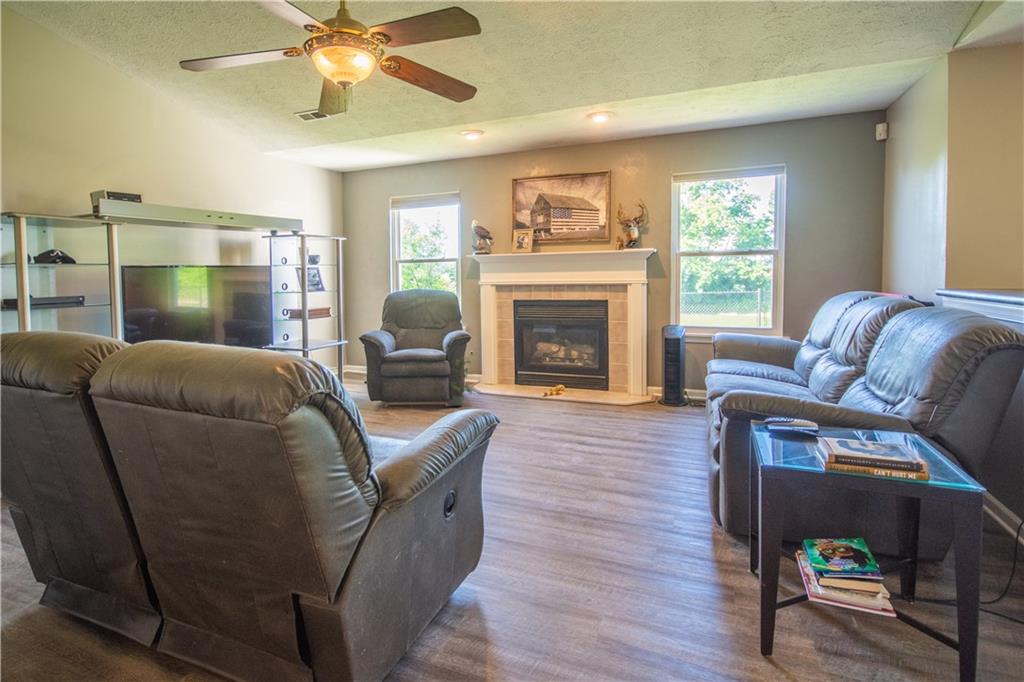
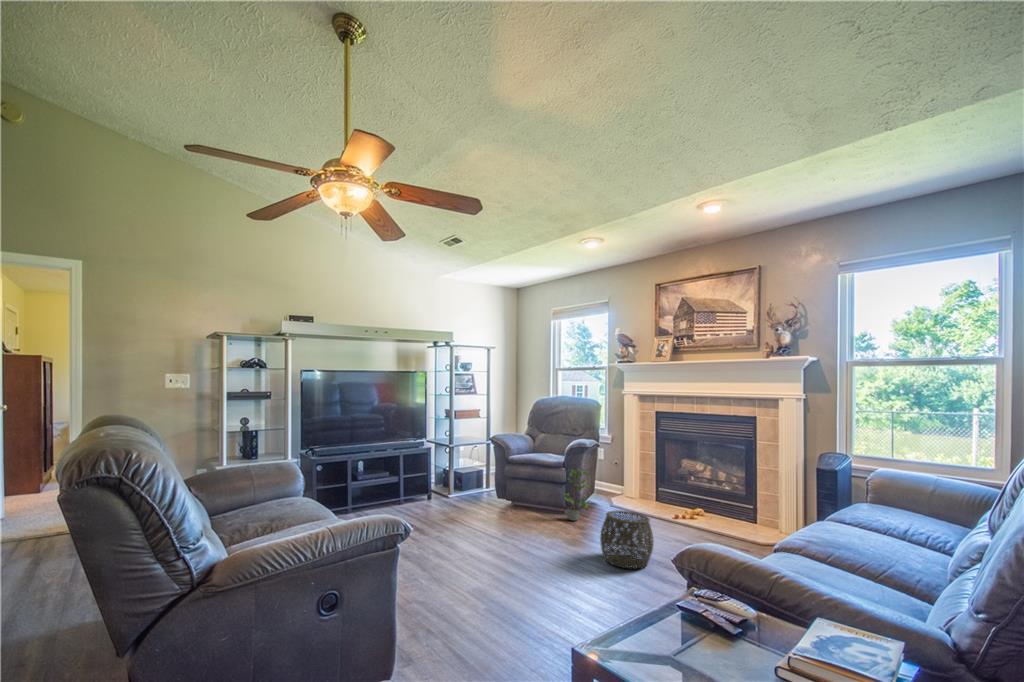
woven basket: none [513,384,558,428] -> present [600,511,653,569]

